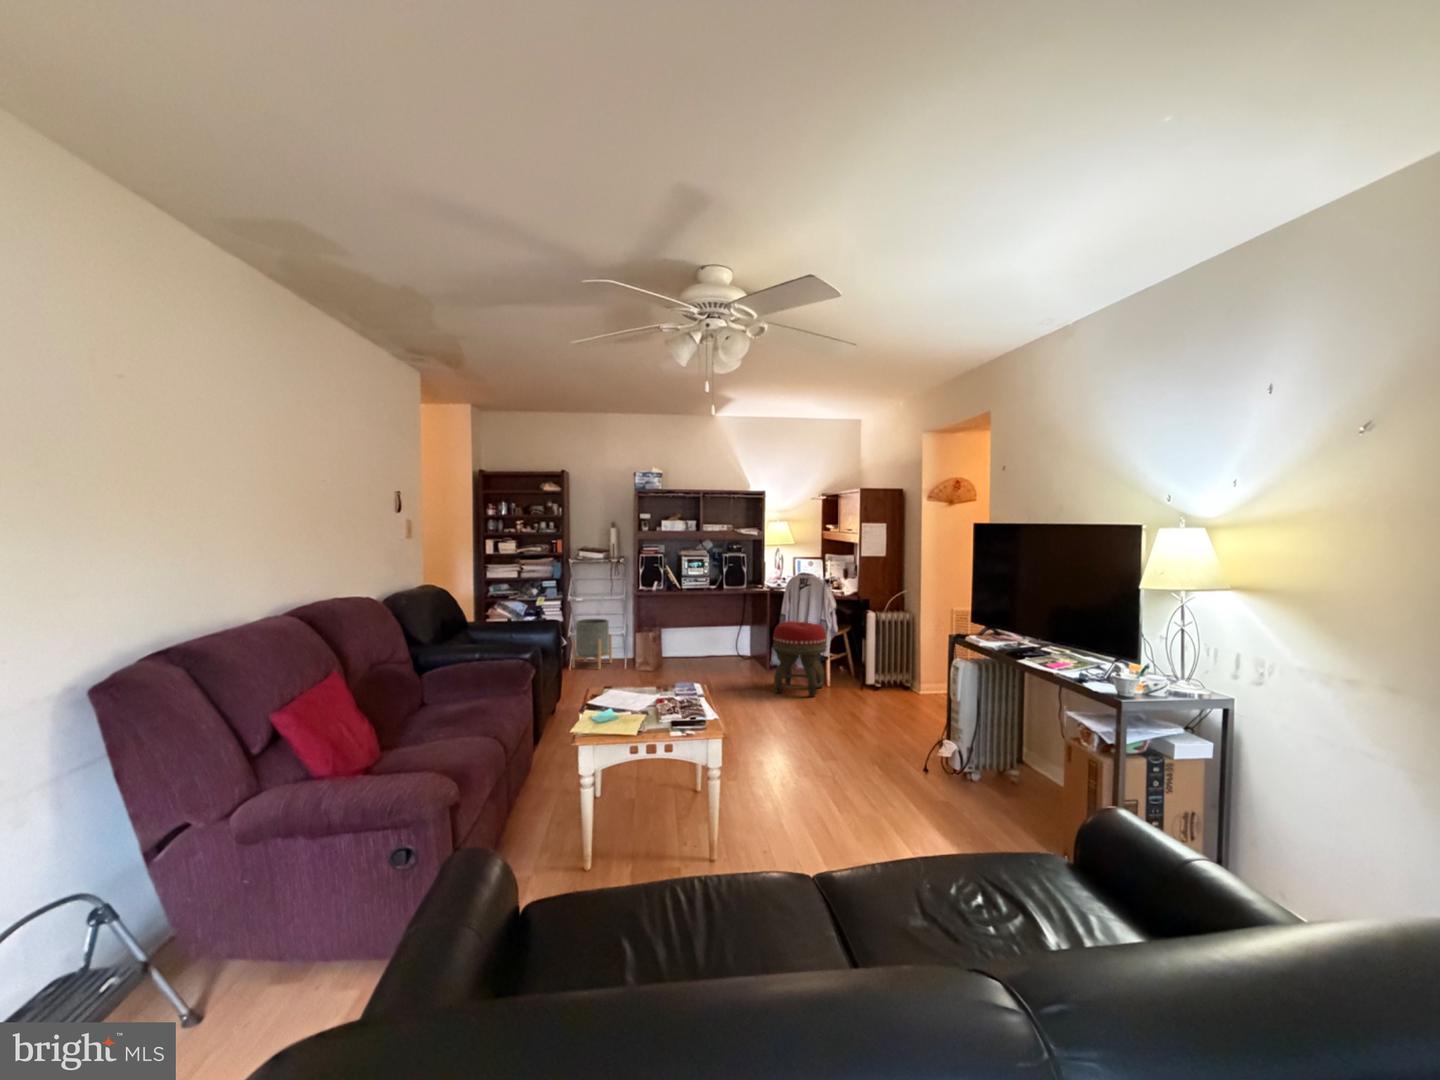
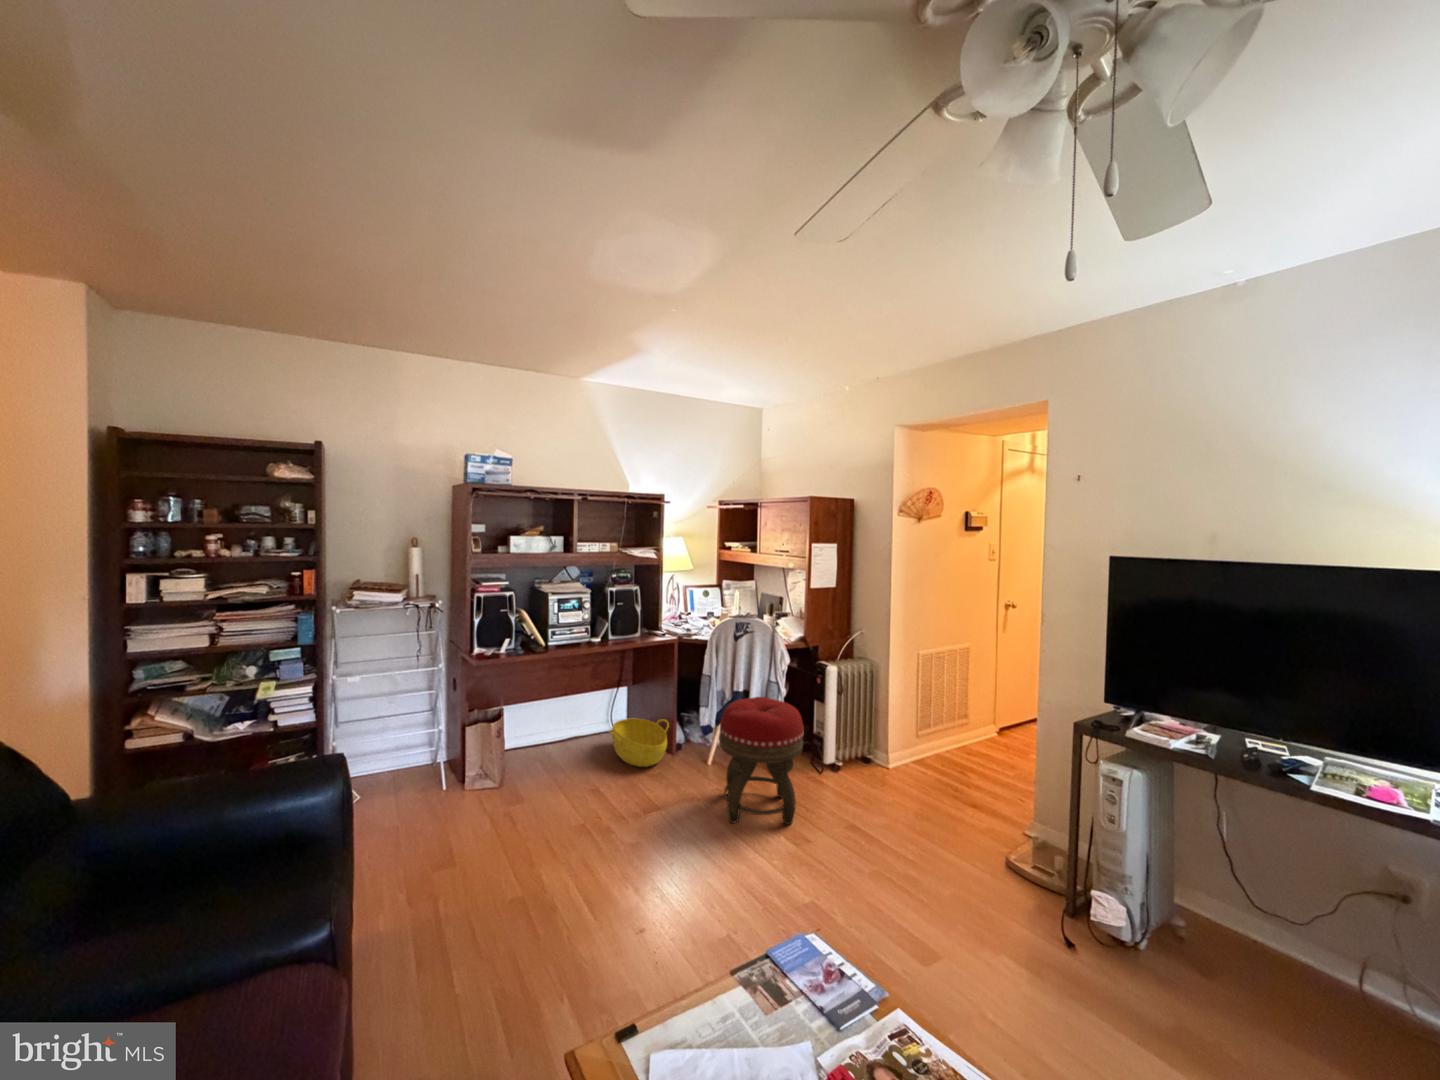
planter: present [572,619,612,669] -> none [337,705,416,807]
basket: none [722,644,763,670] -> present [609,719,669,767]

